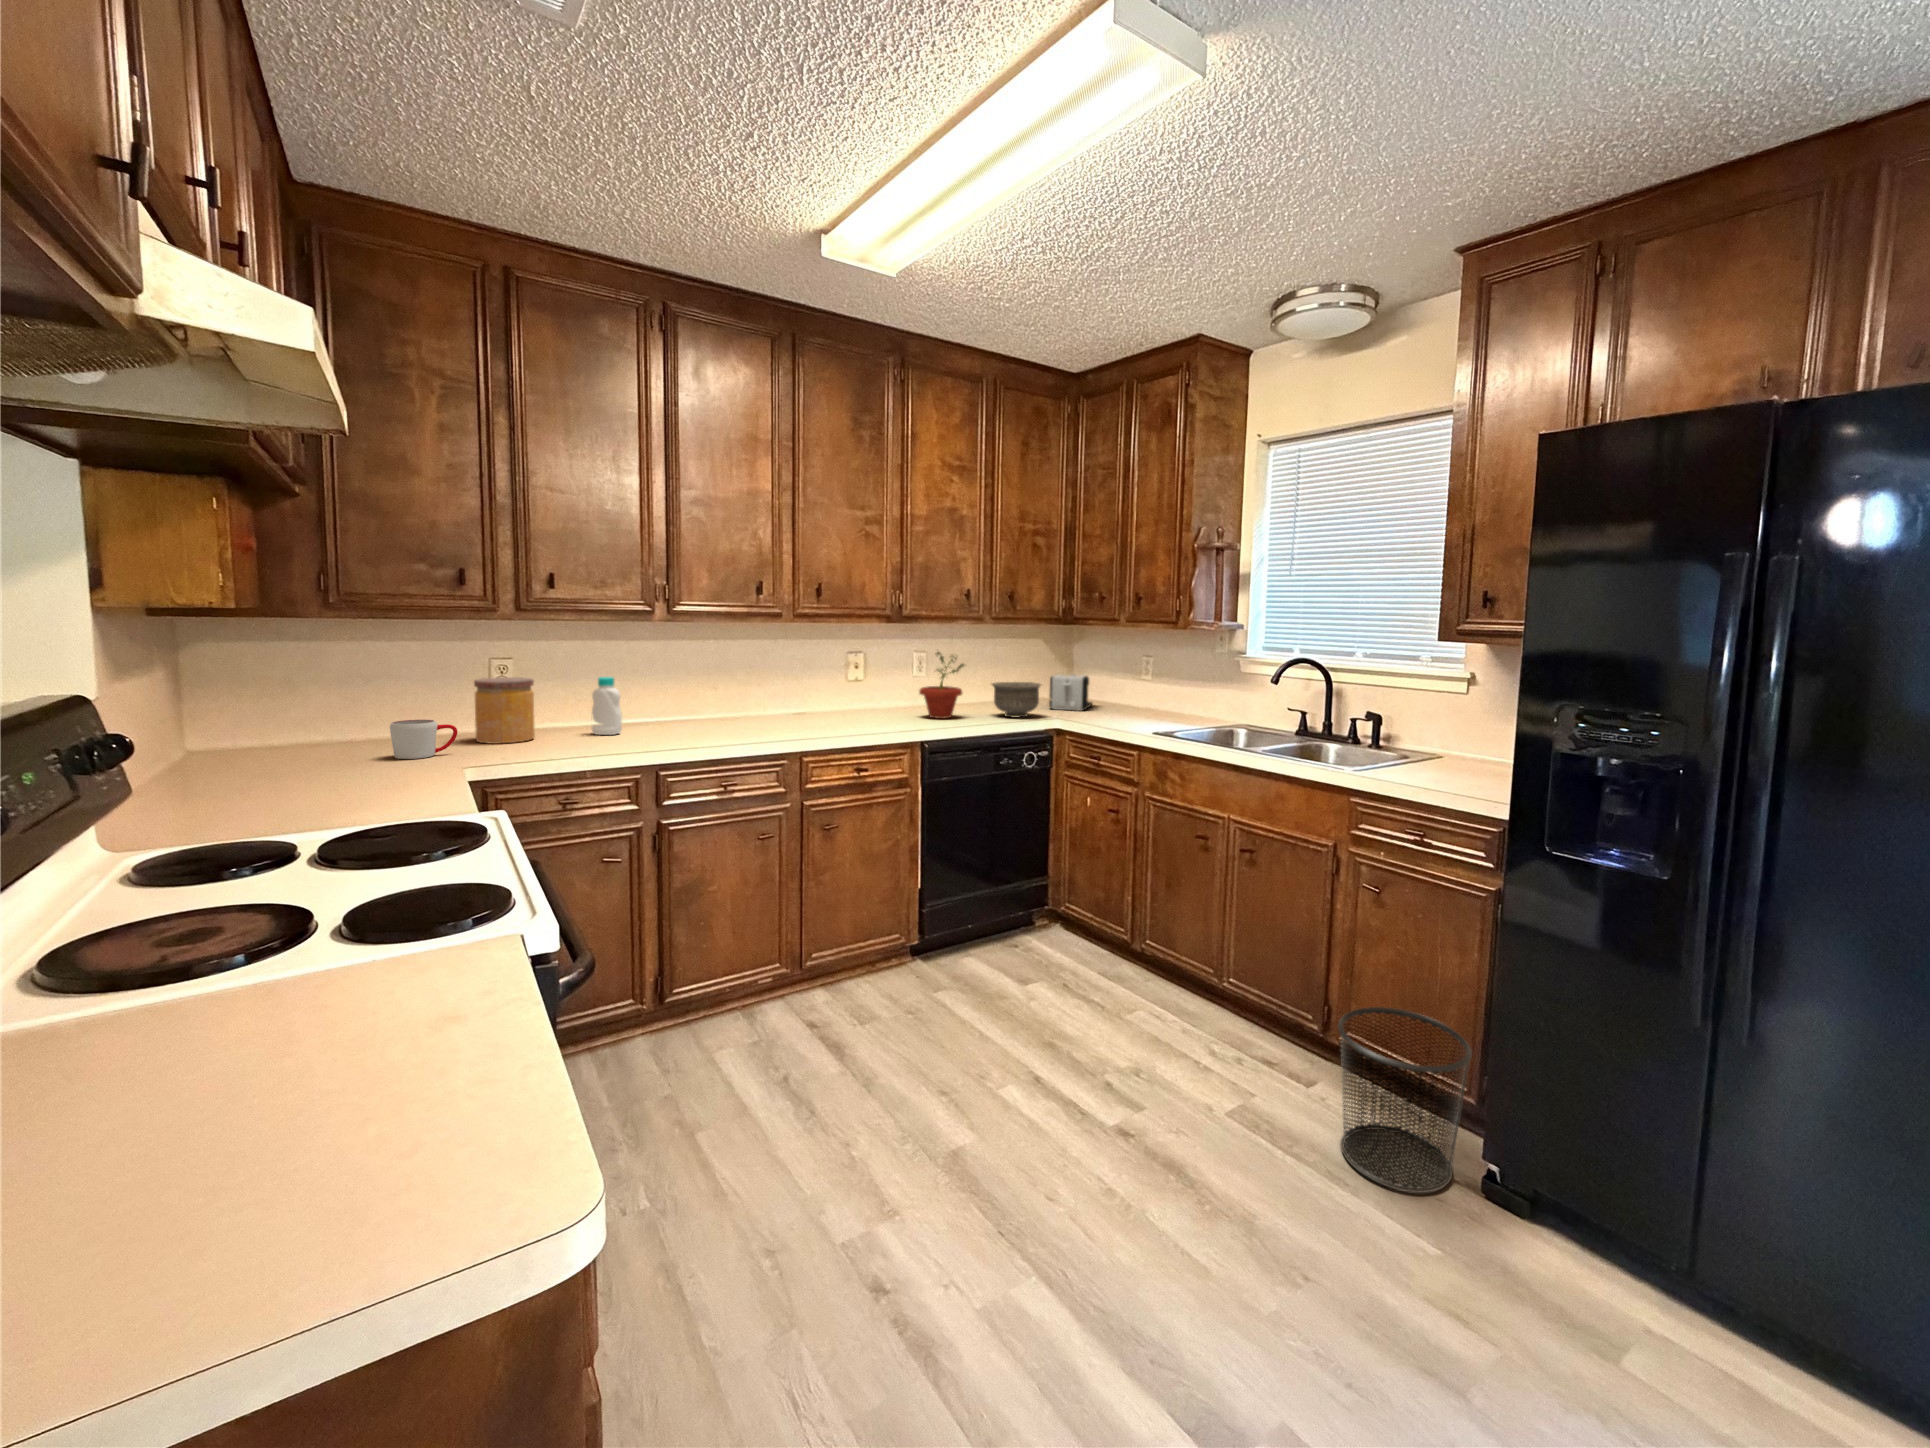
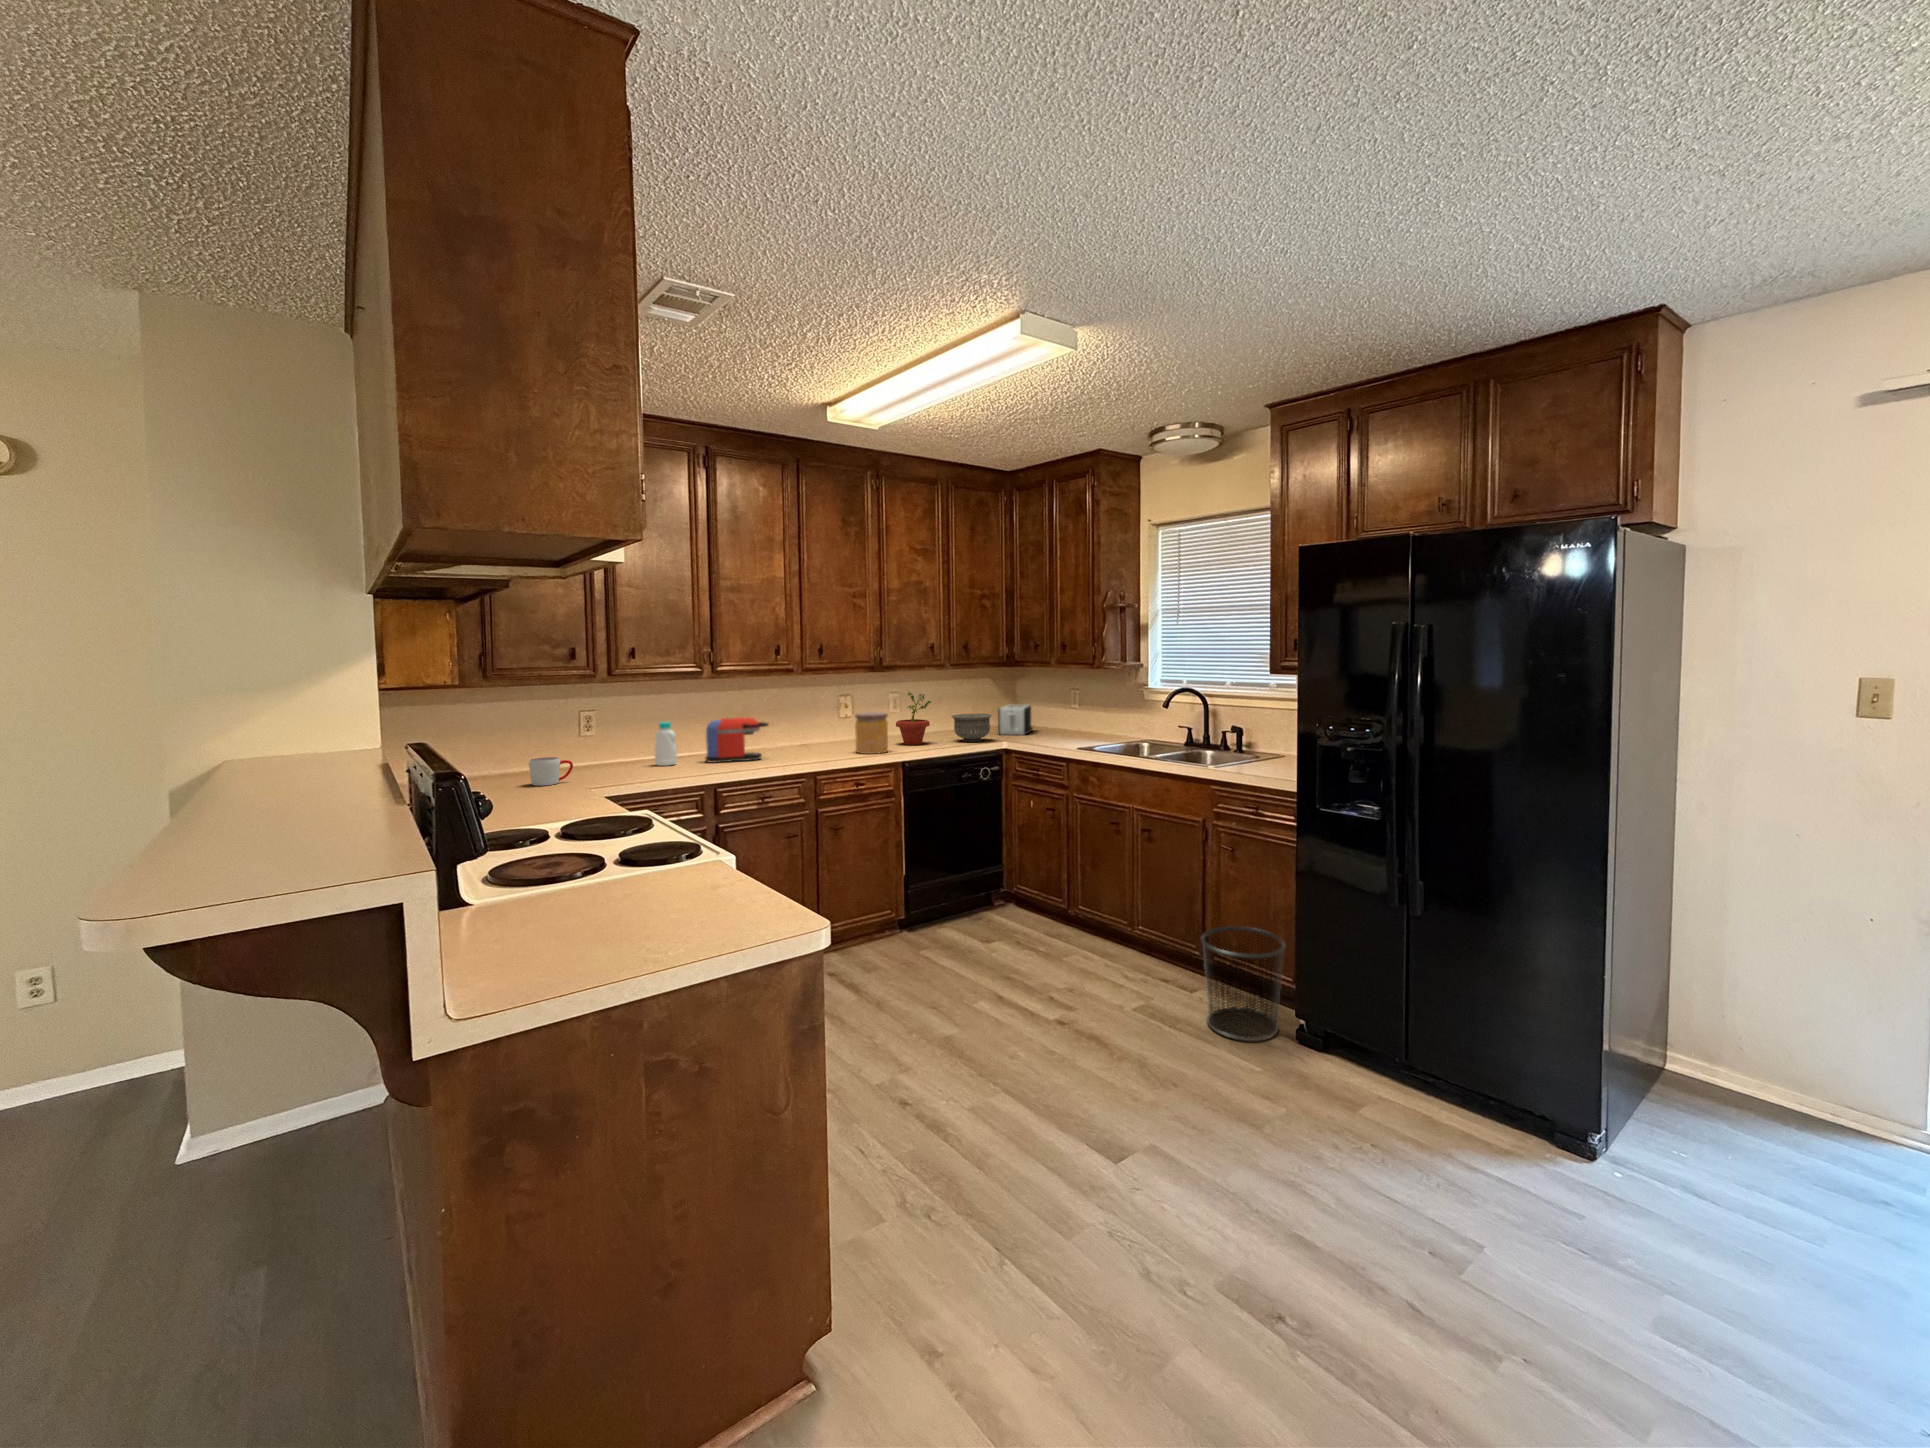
coffee maker: none [662,675,748,733] -> present [705,717,768,763]
jar: present [474,677,535,744] -> present [855,712,888,754]

